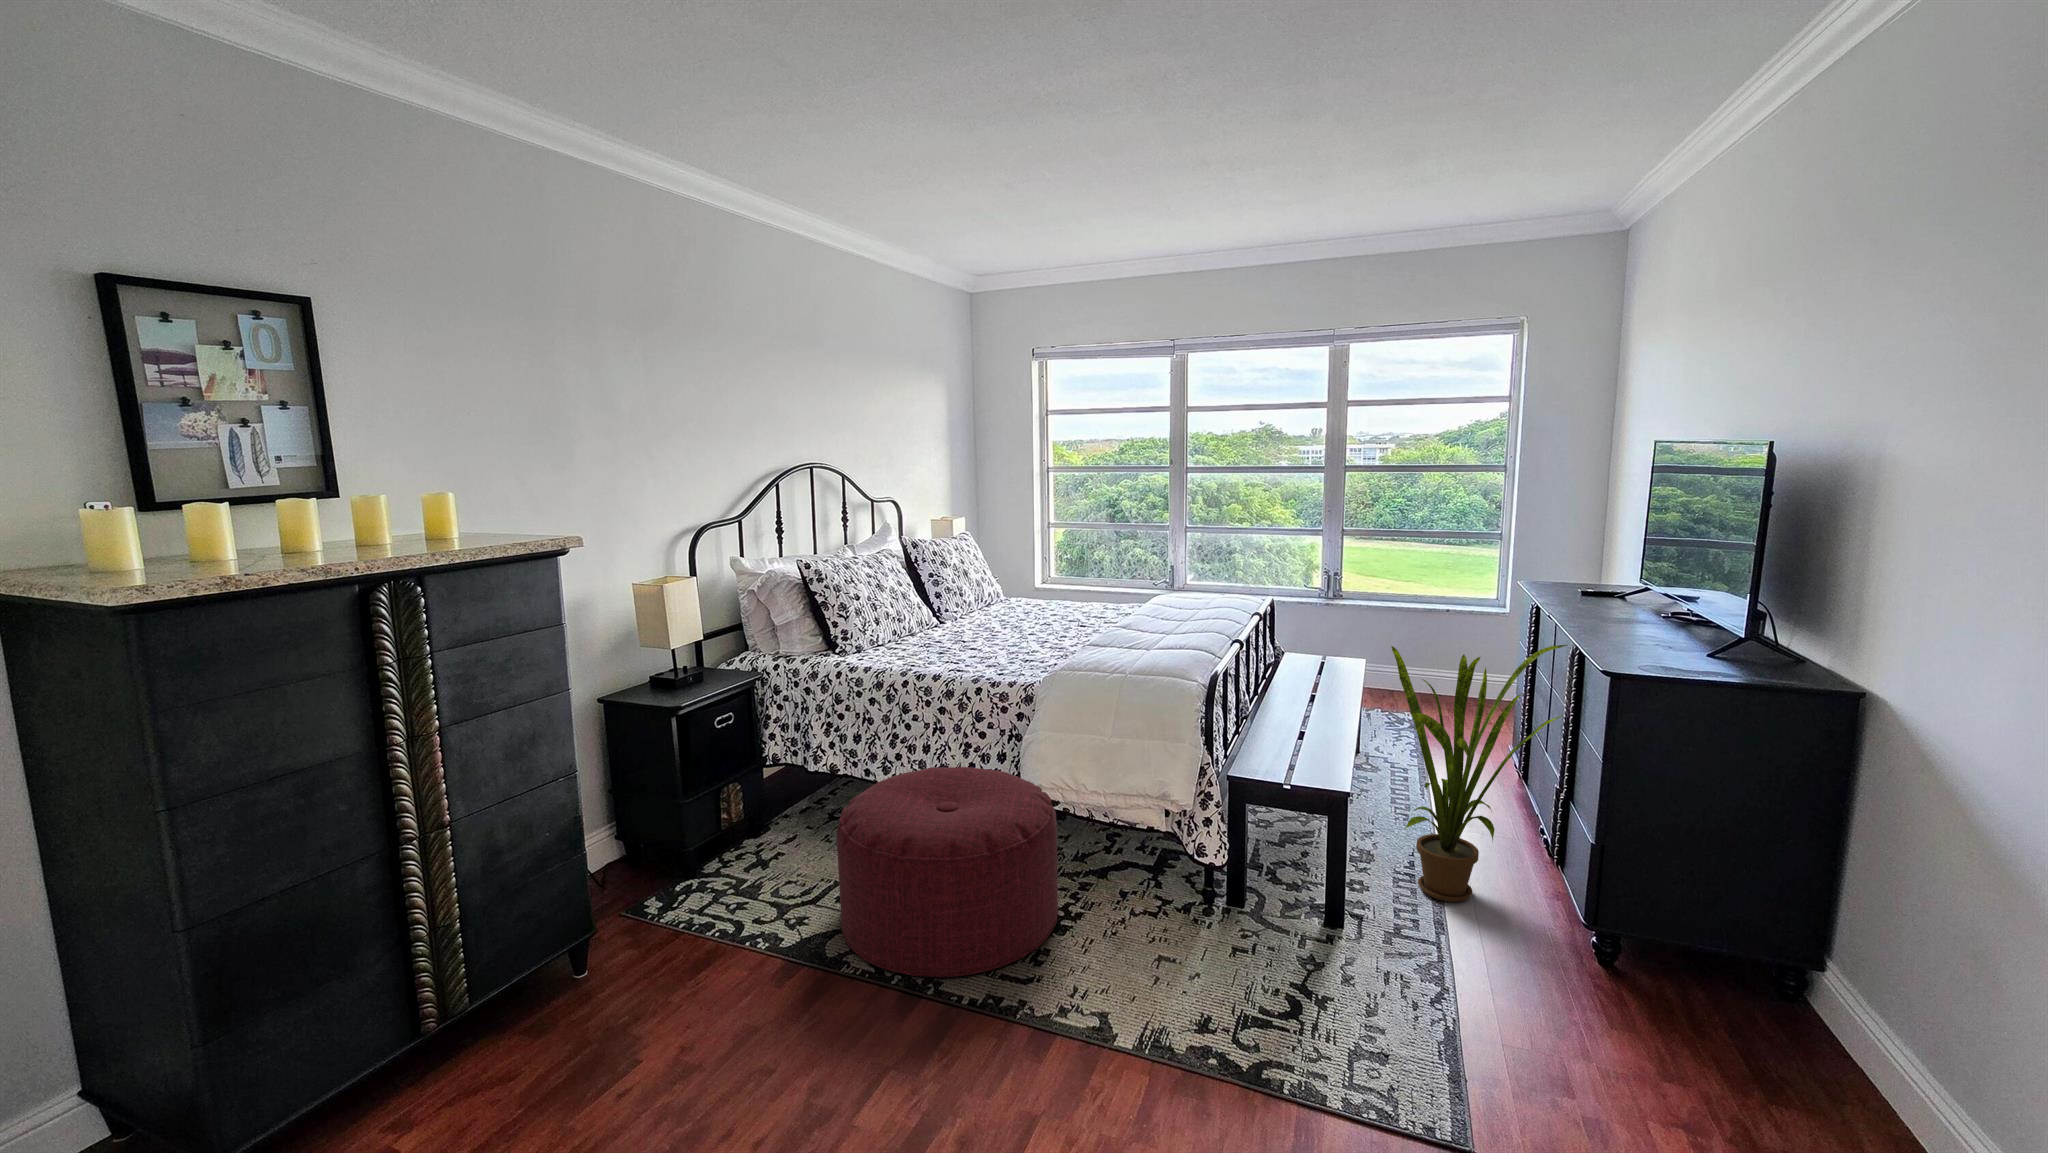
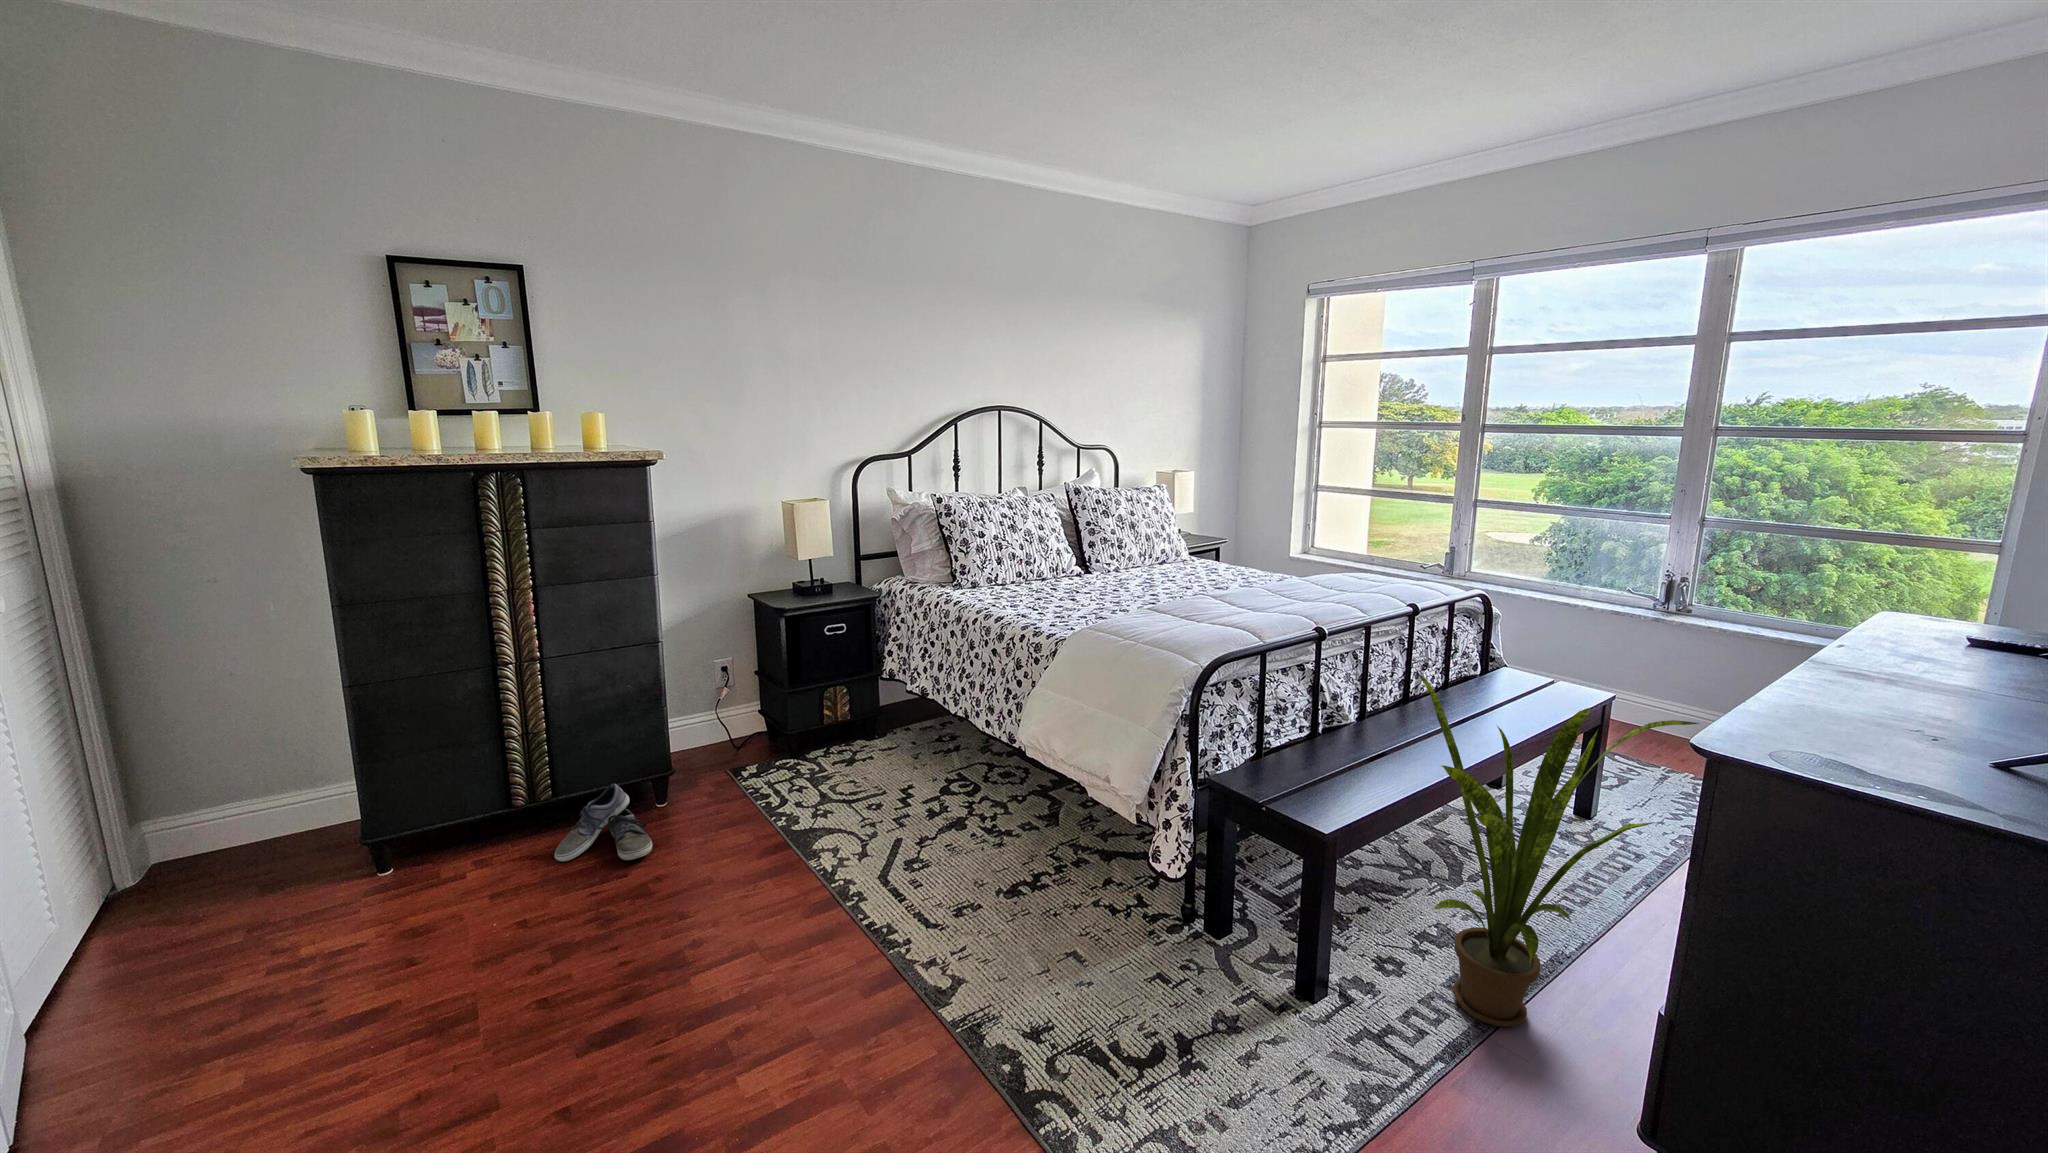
ottoman: present [836,767,1058,977] -> none [831,705,1042,904]
shoe: none [505,960,640,1079] -> present [555,784,652,861]

